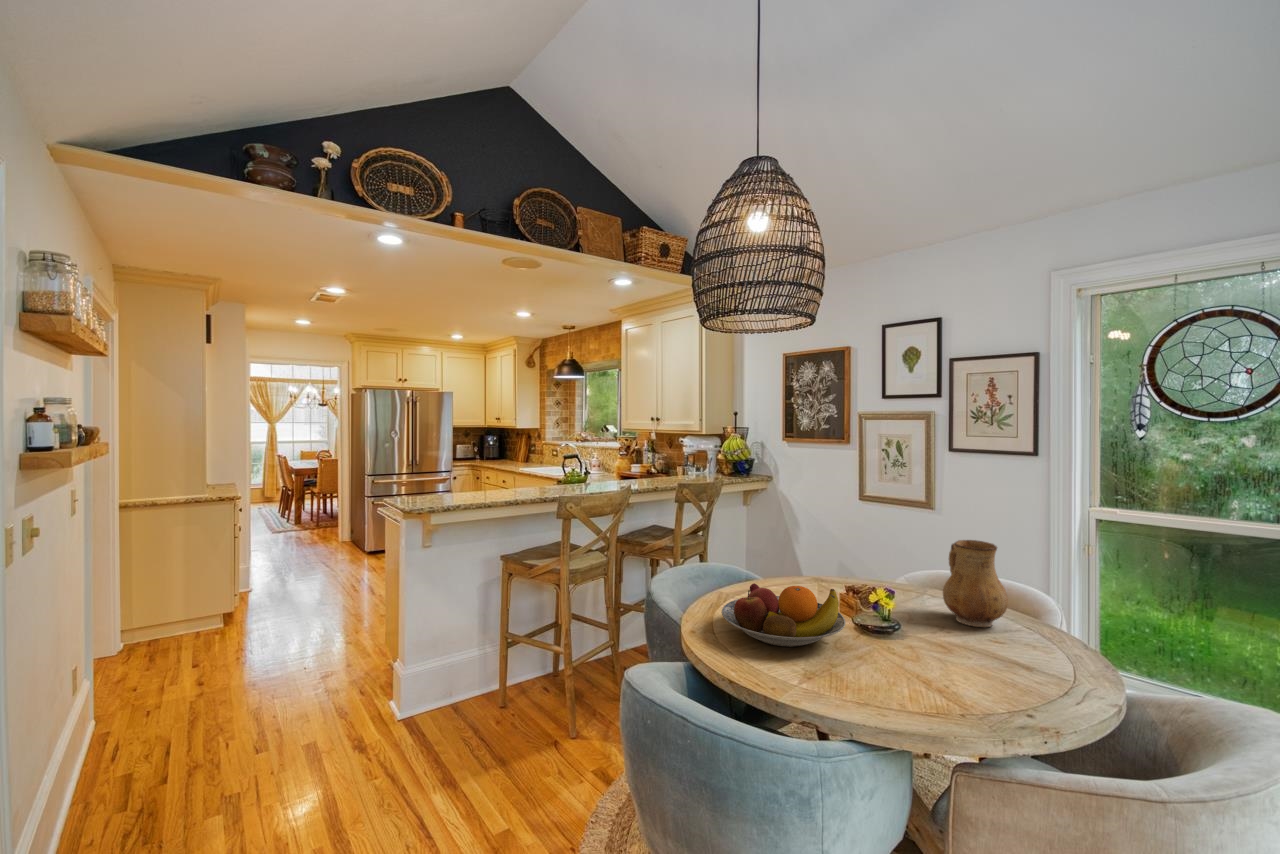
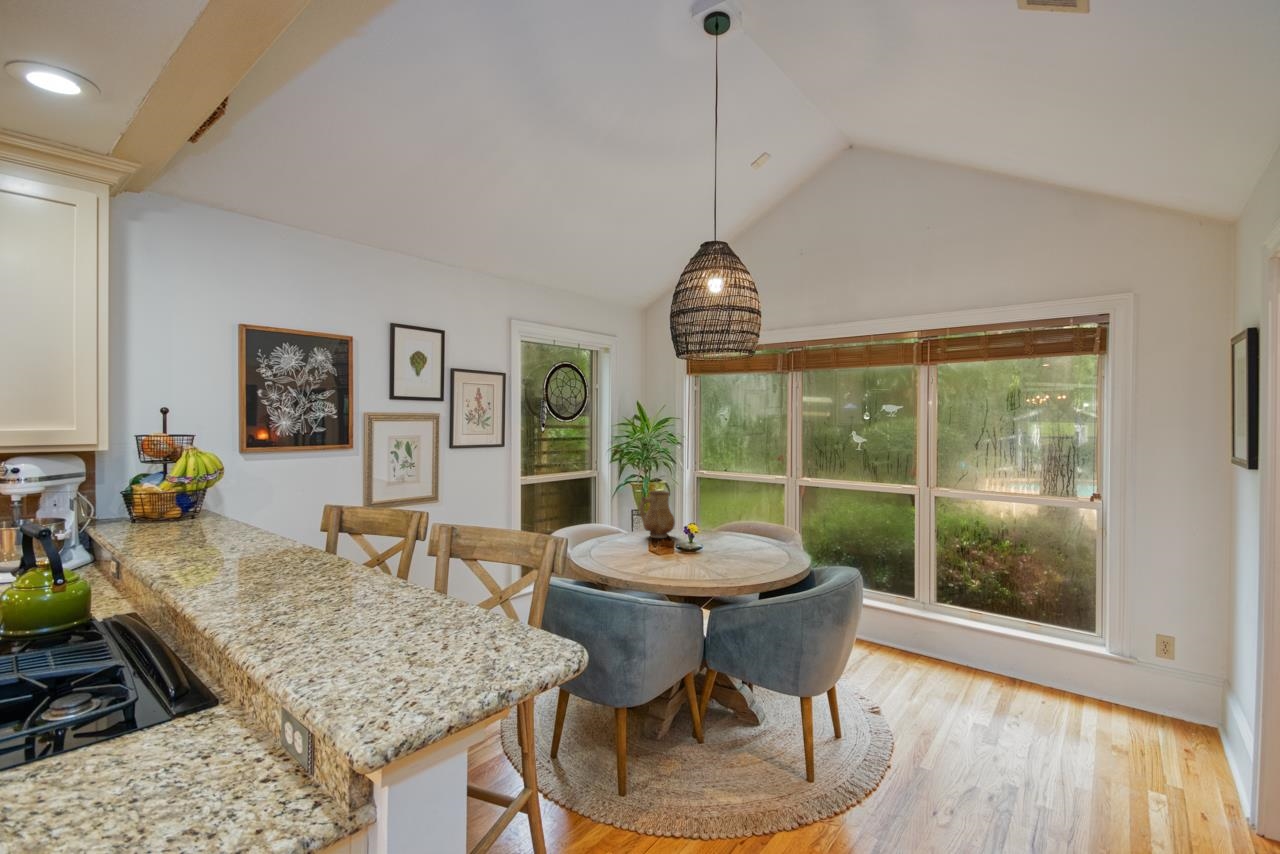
fruit bowl: present [722,583,846,647] -> none [684,524,762,565]

